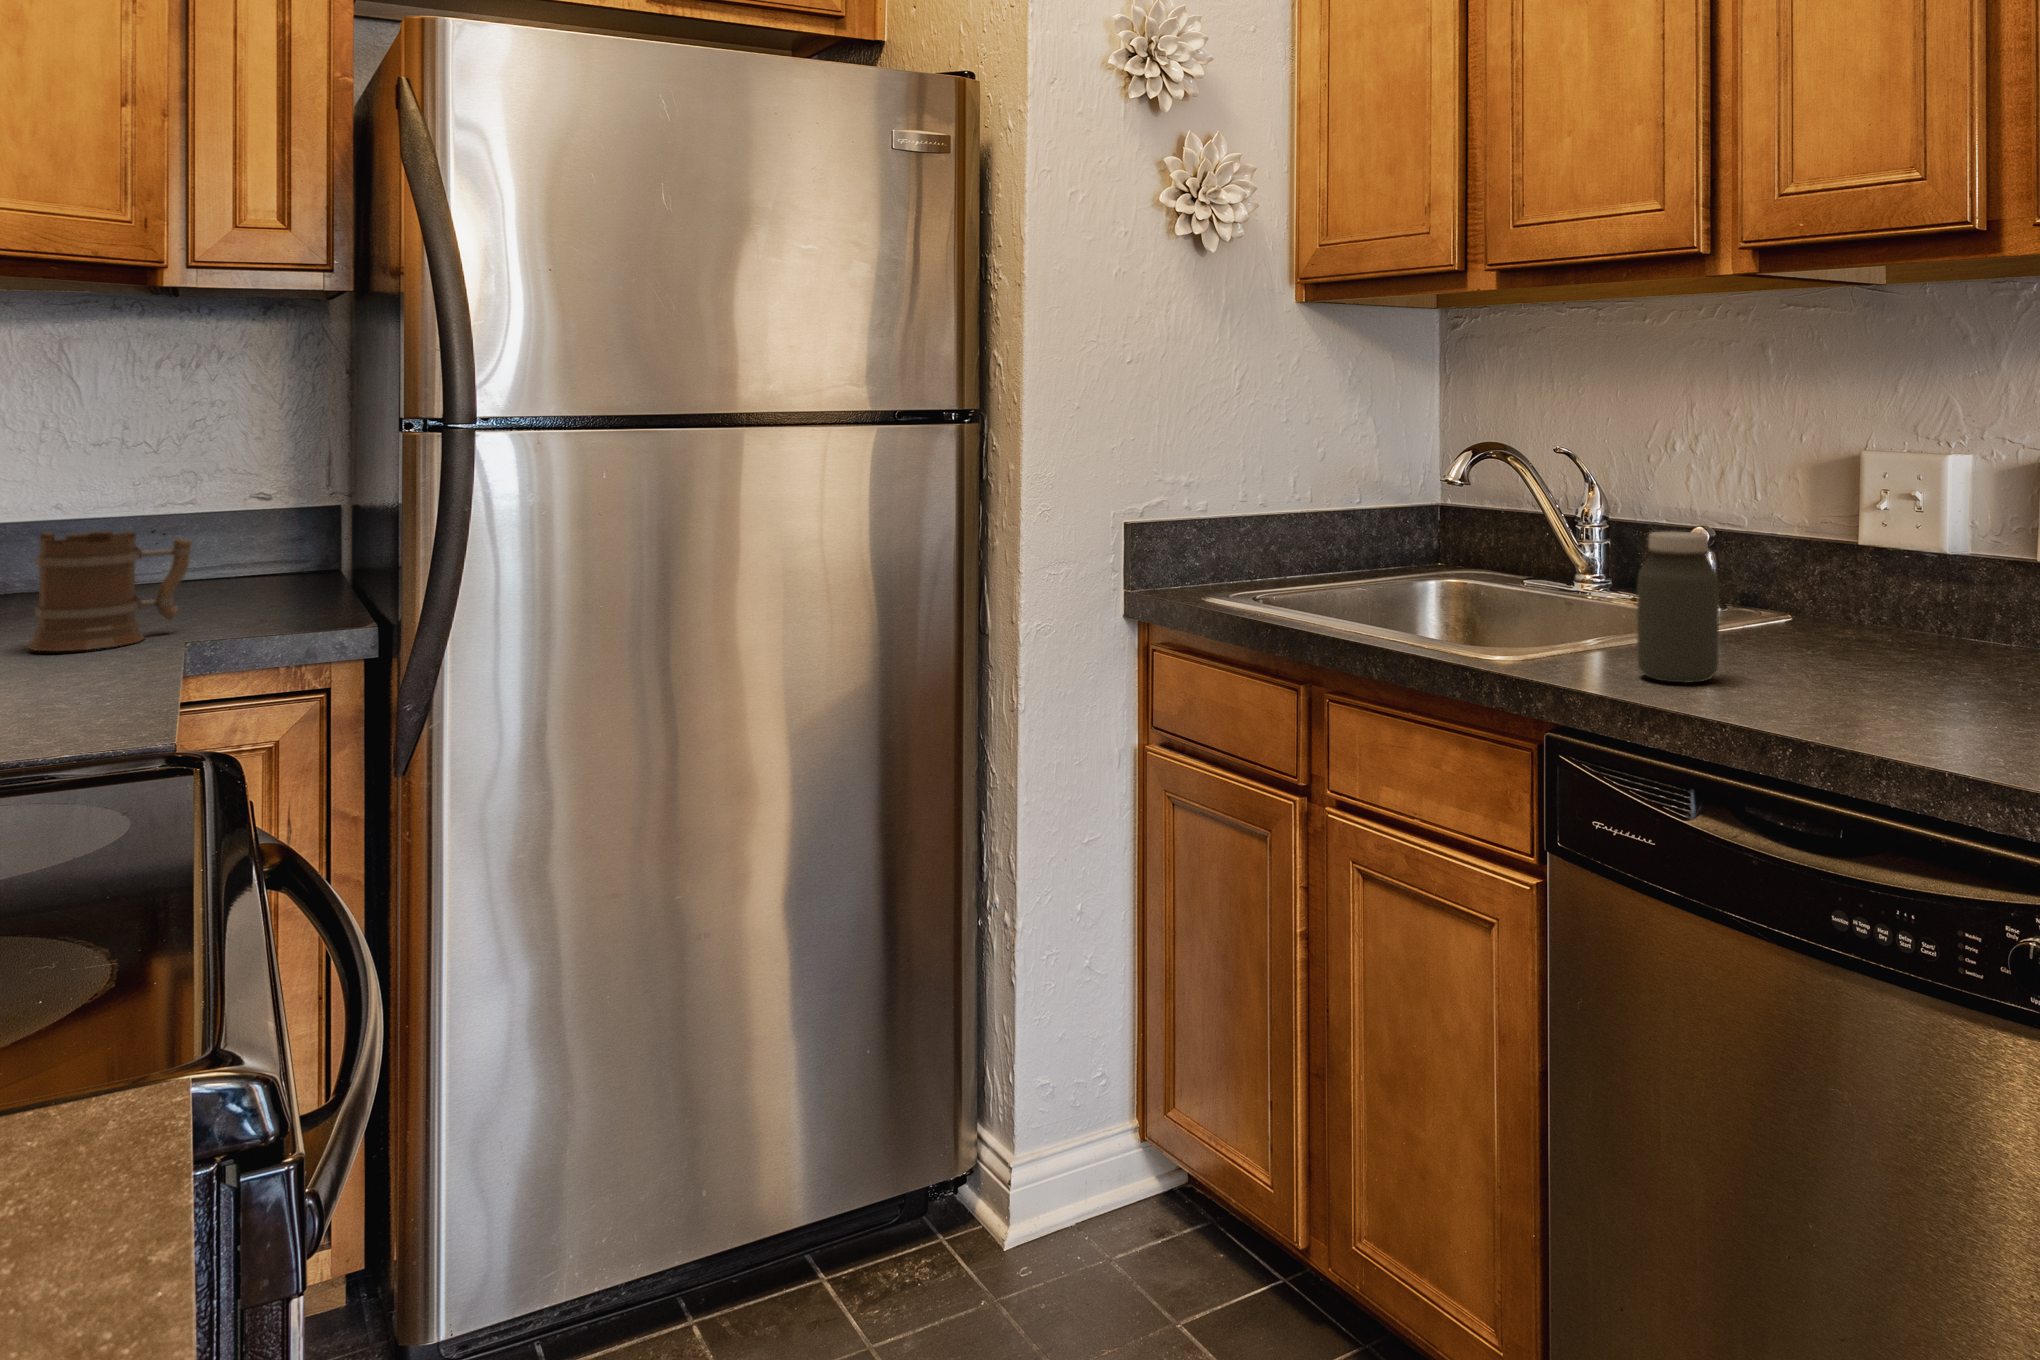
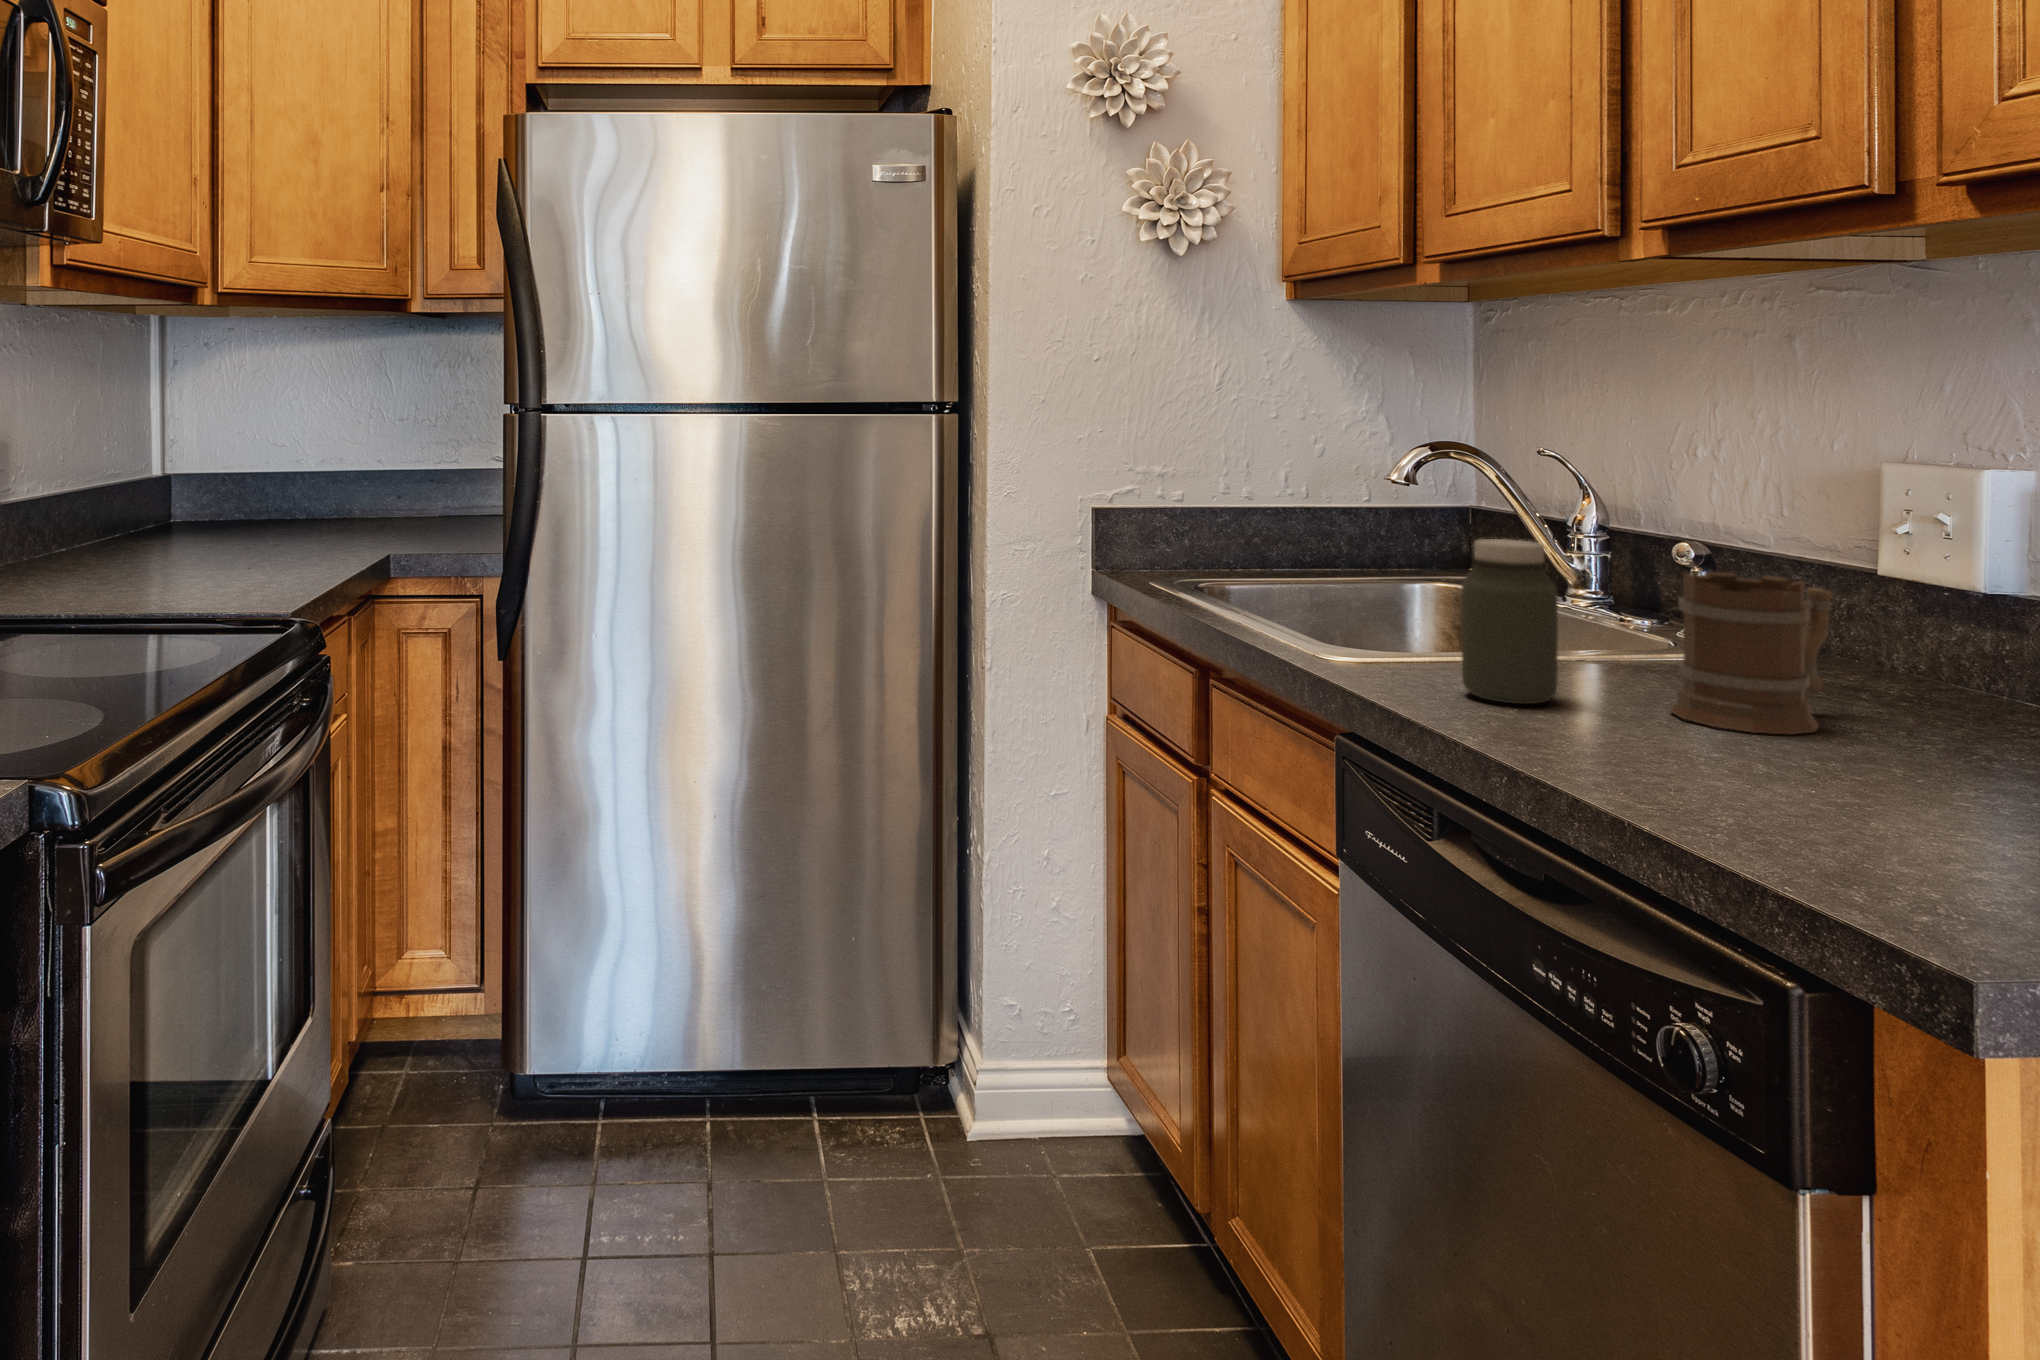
mug: present [28,531,192,651] -> present [1671,572,1832,734]

